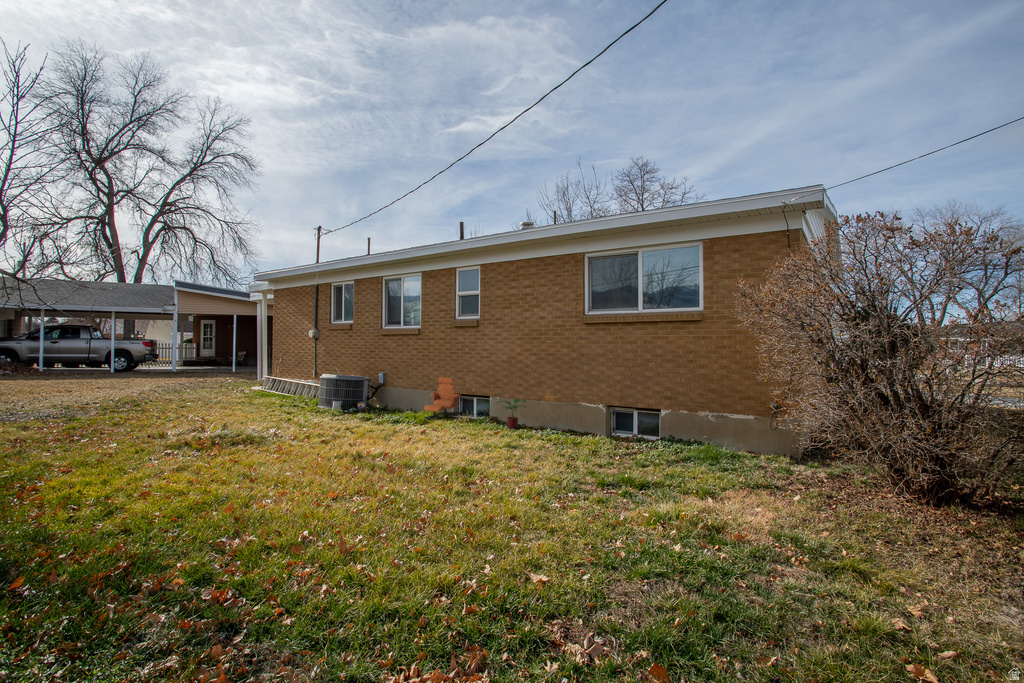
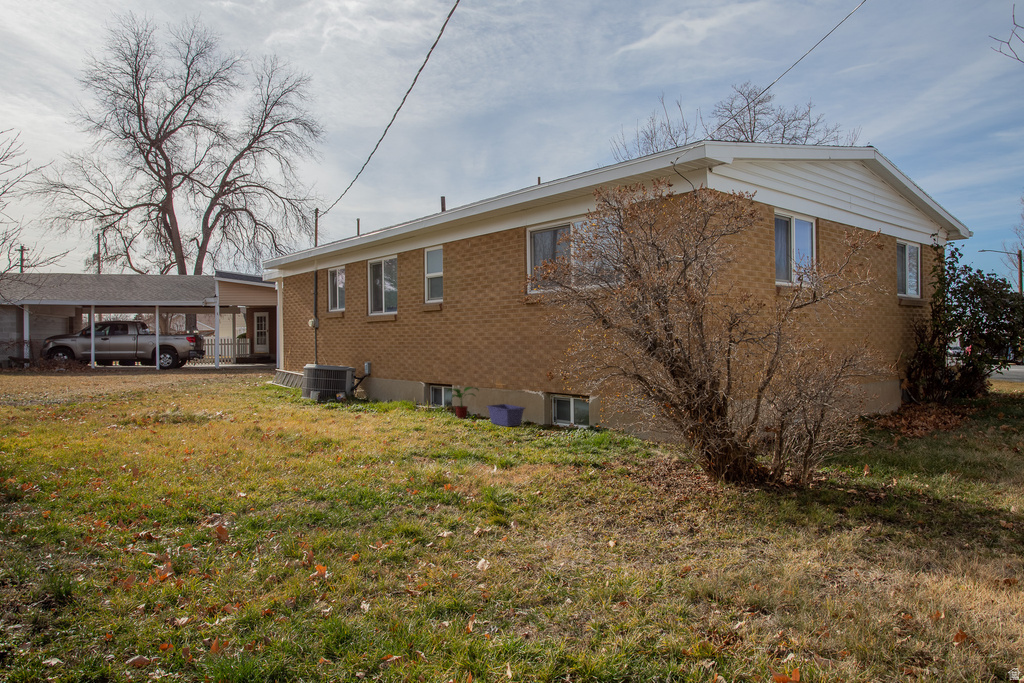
lounge chair: present [424,377,461,420] -> none [386,366,429,410]
storage bin: none [546,415,585,437] -> present [487,404,525,427]

